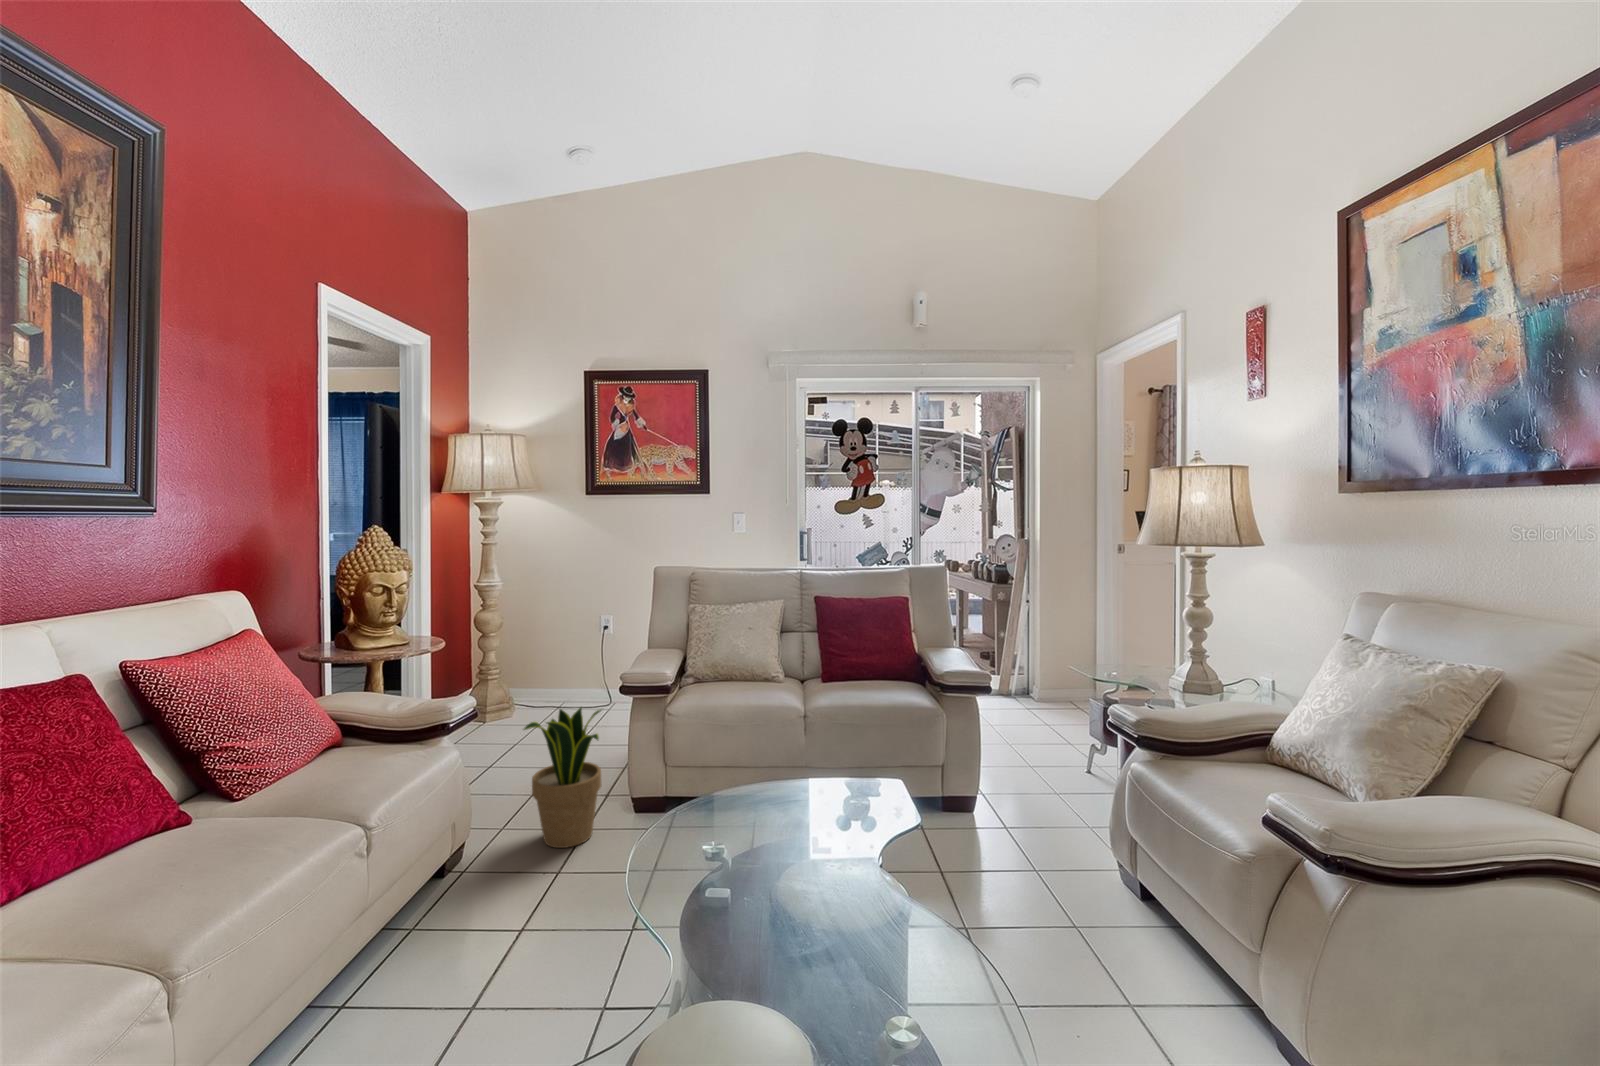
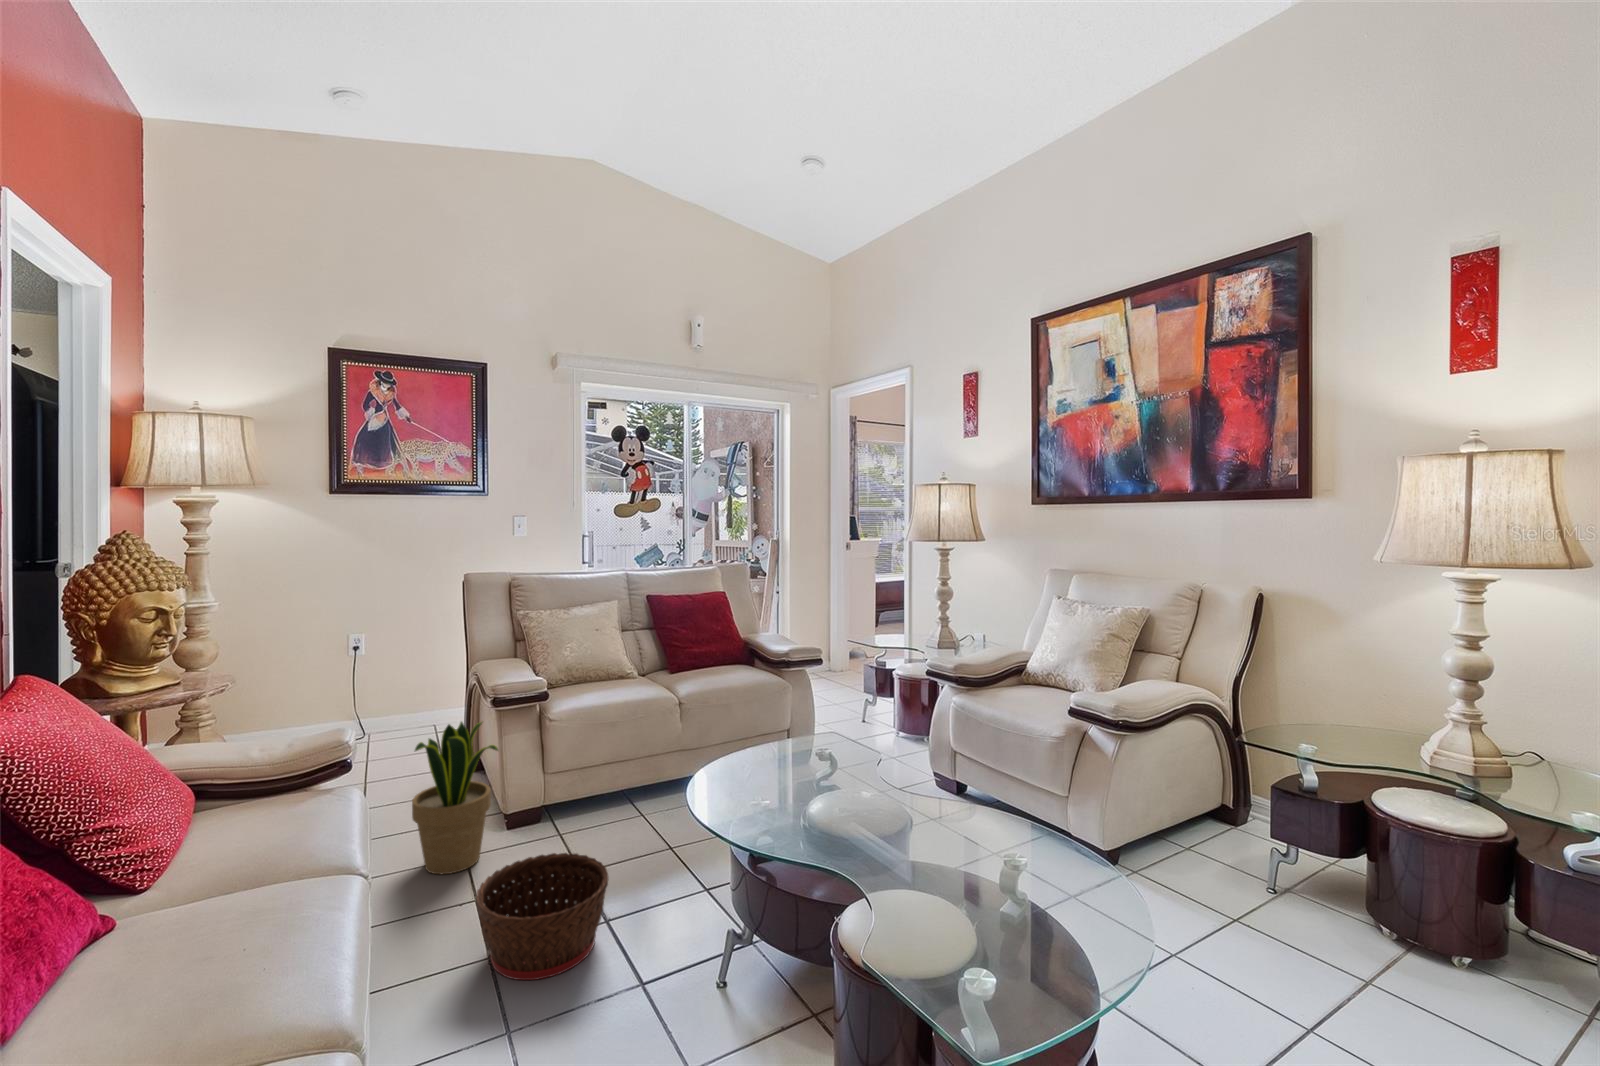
basket: none [483,855,619,988] -> present [476,853,608,980]

